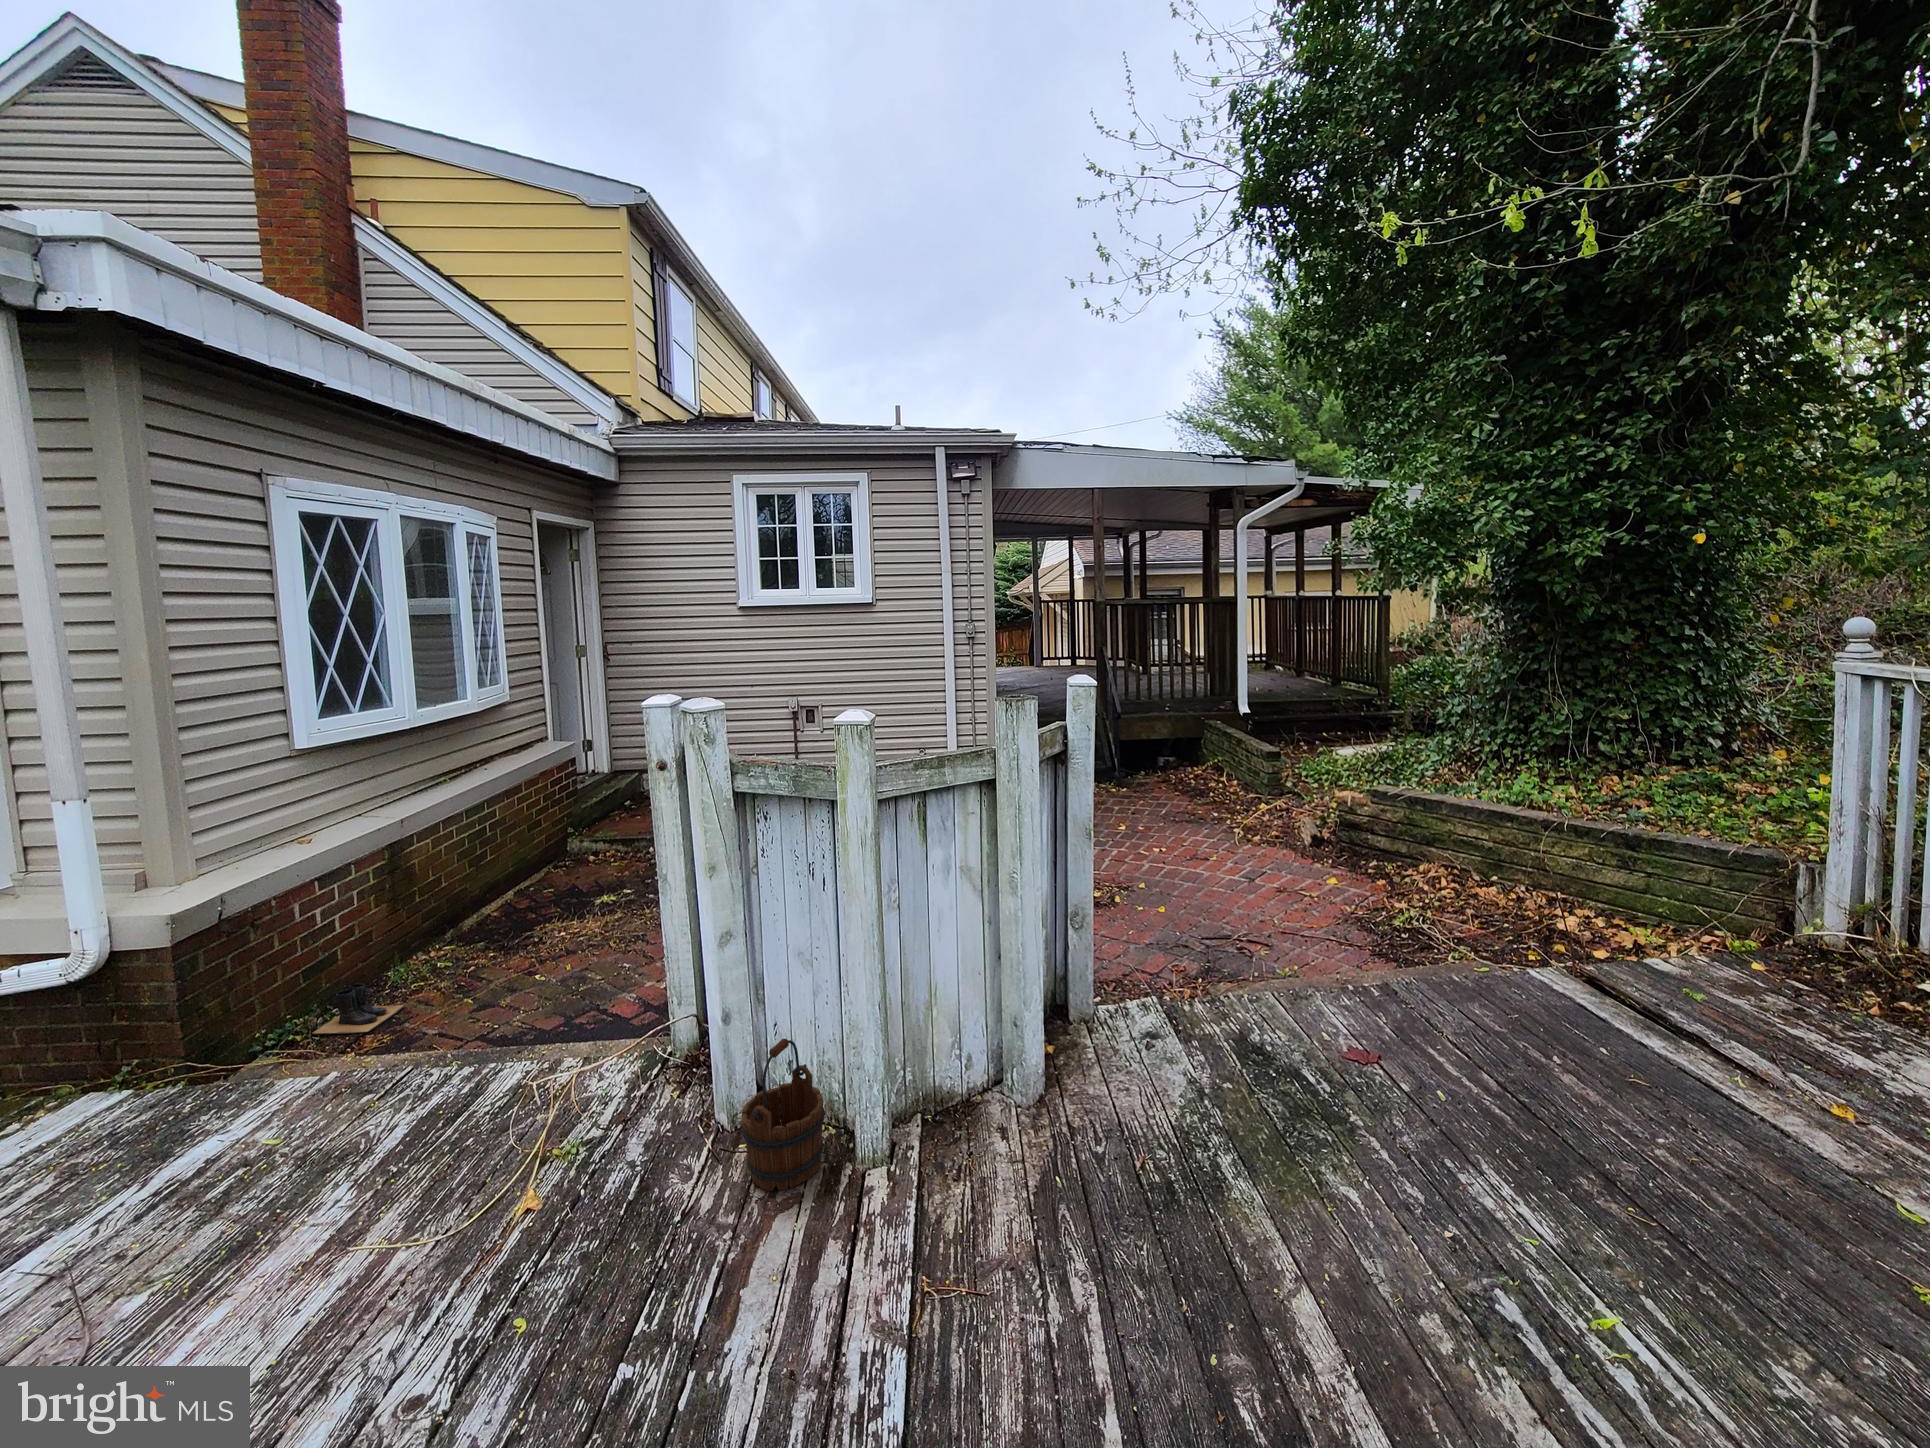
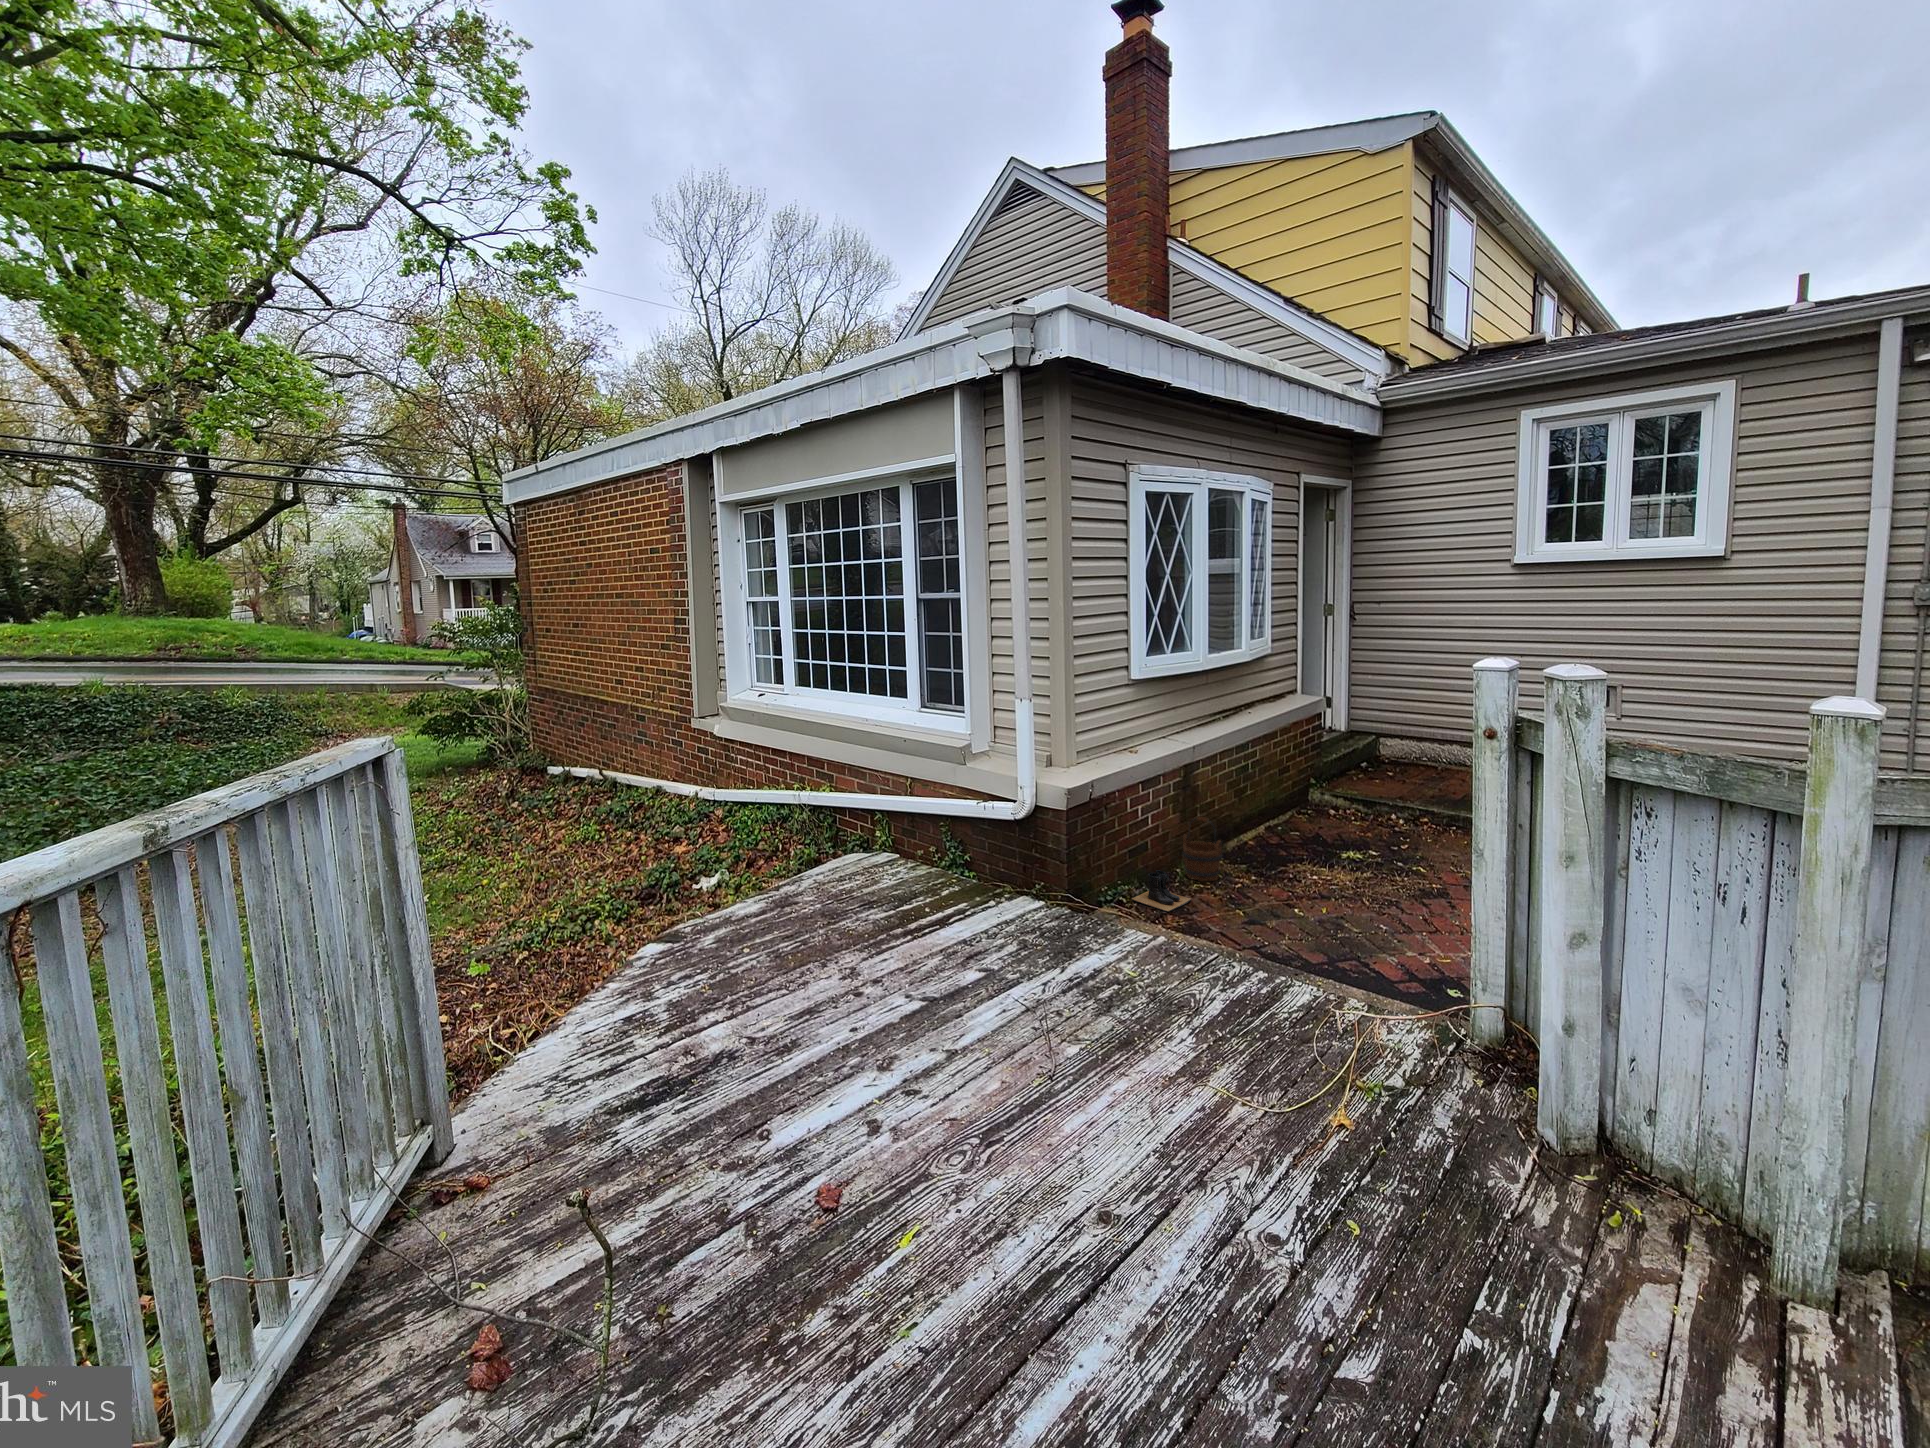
wooden bucket: present [741,1038,824,1191] -> present [1183,817,1222,881]

